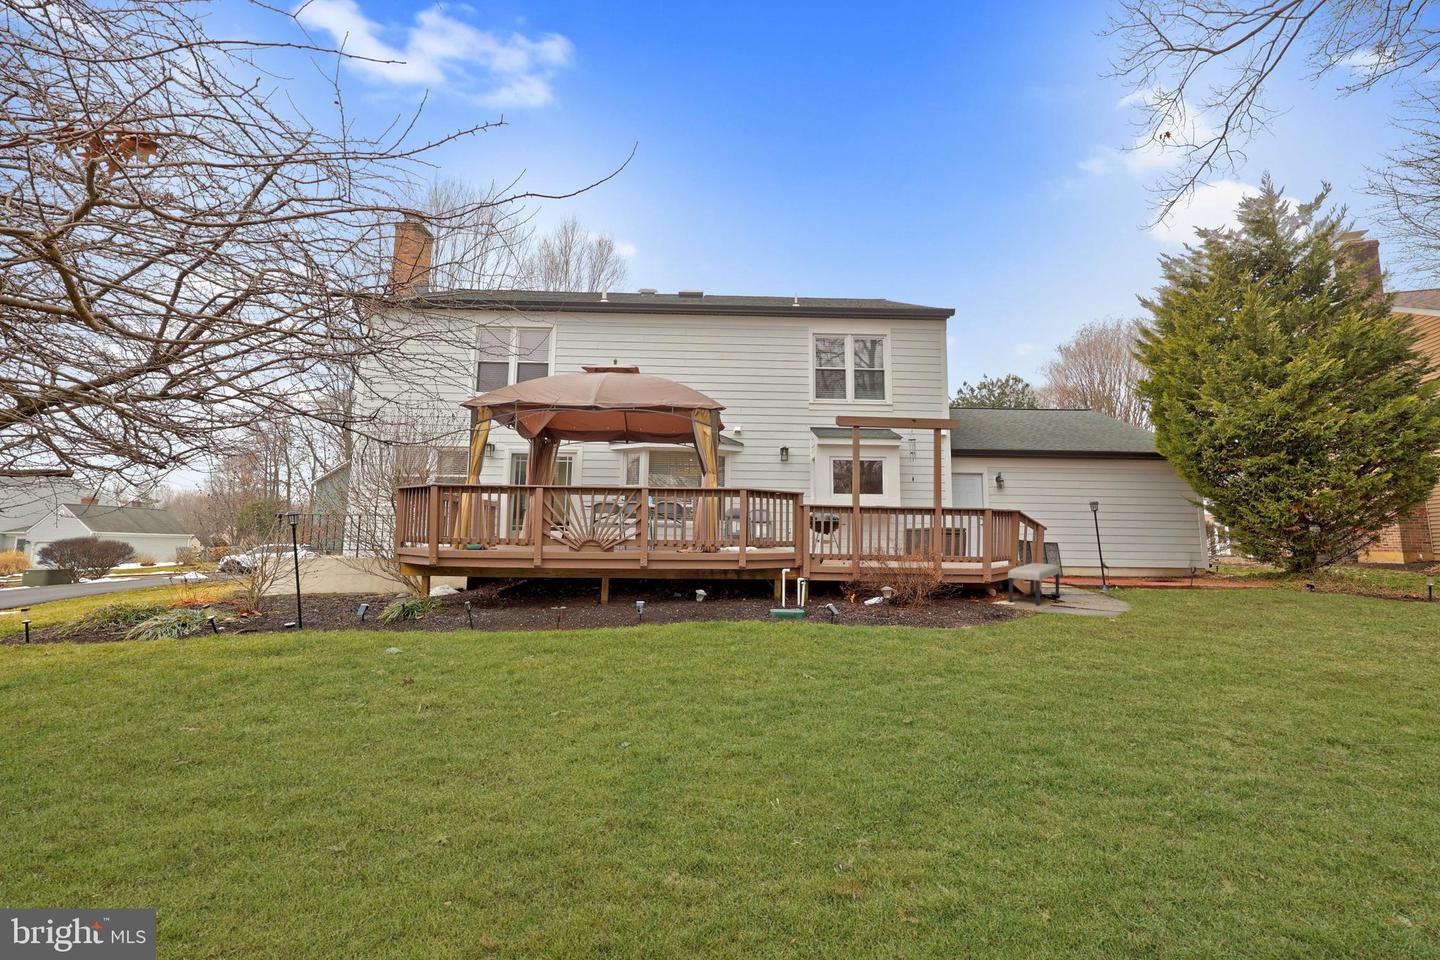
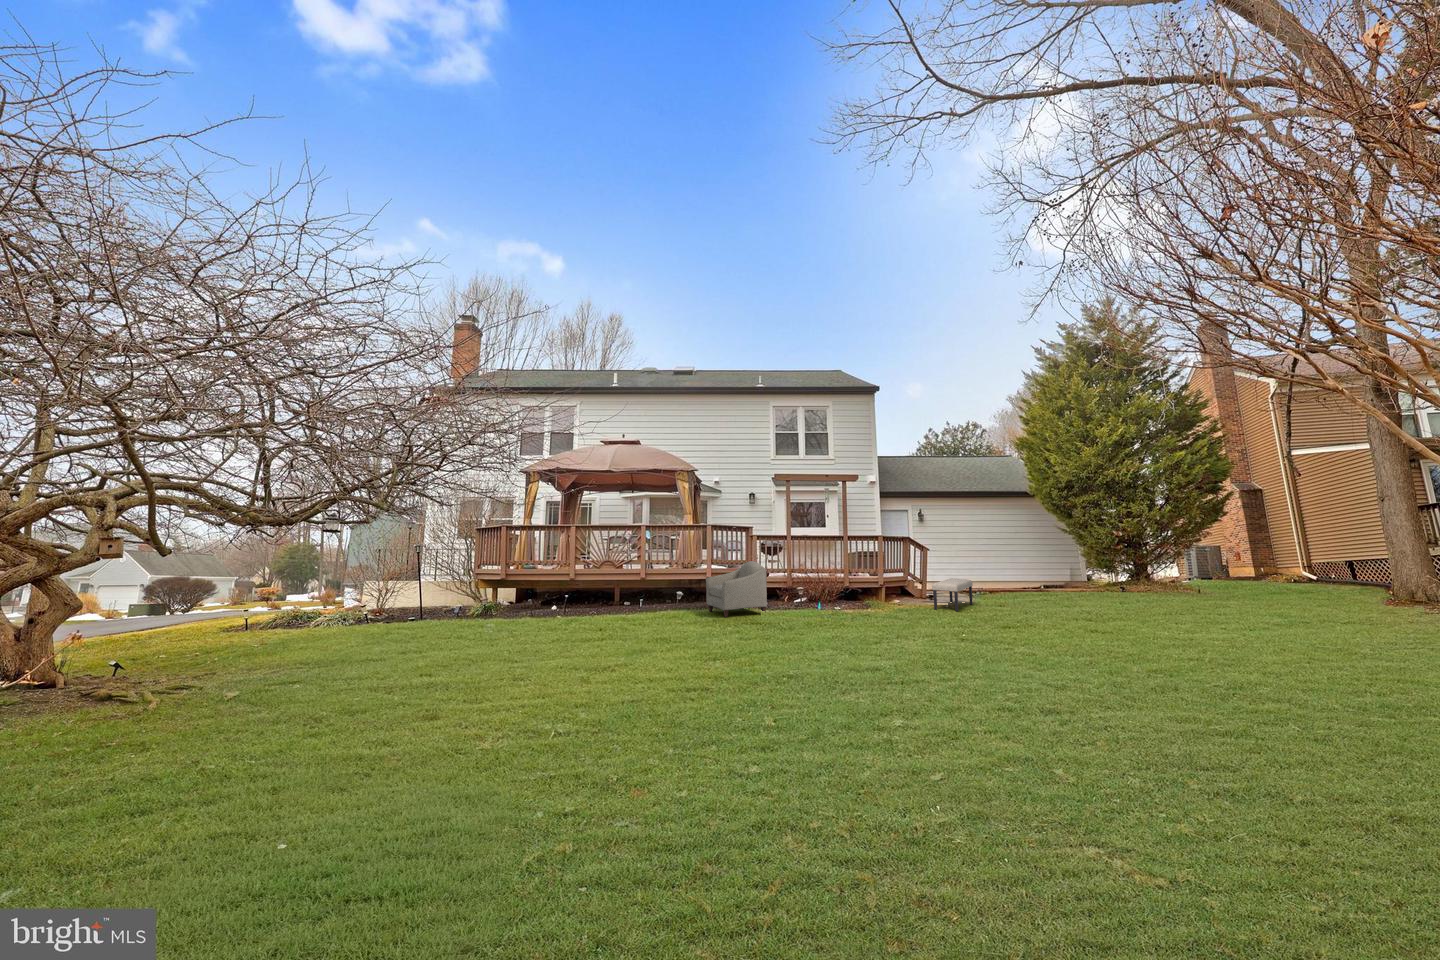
chair: none [721,537,797,607] -> present [706,561,767,617]

